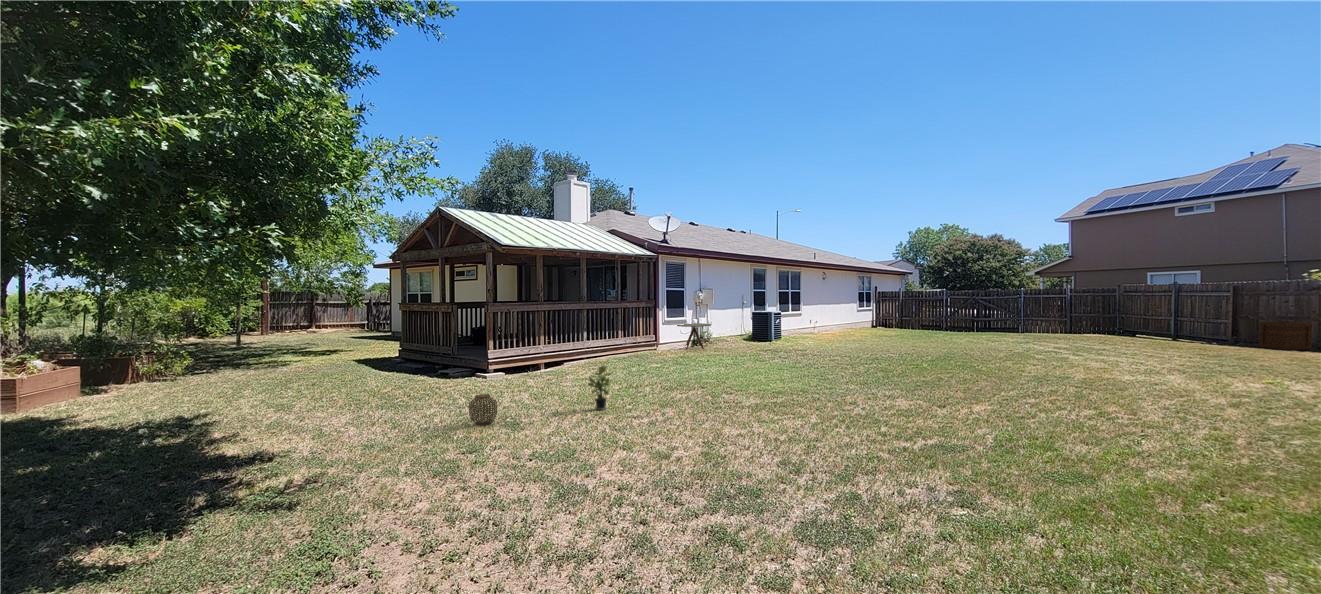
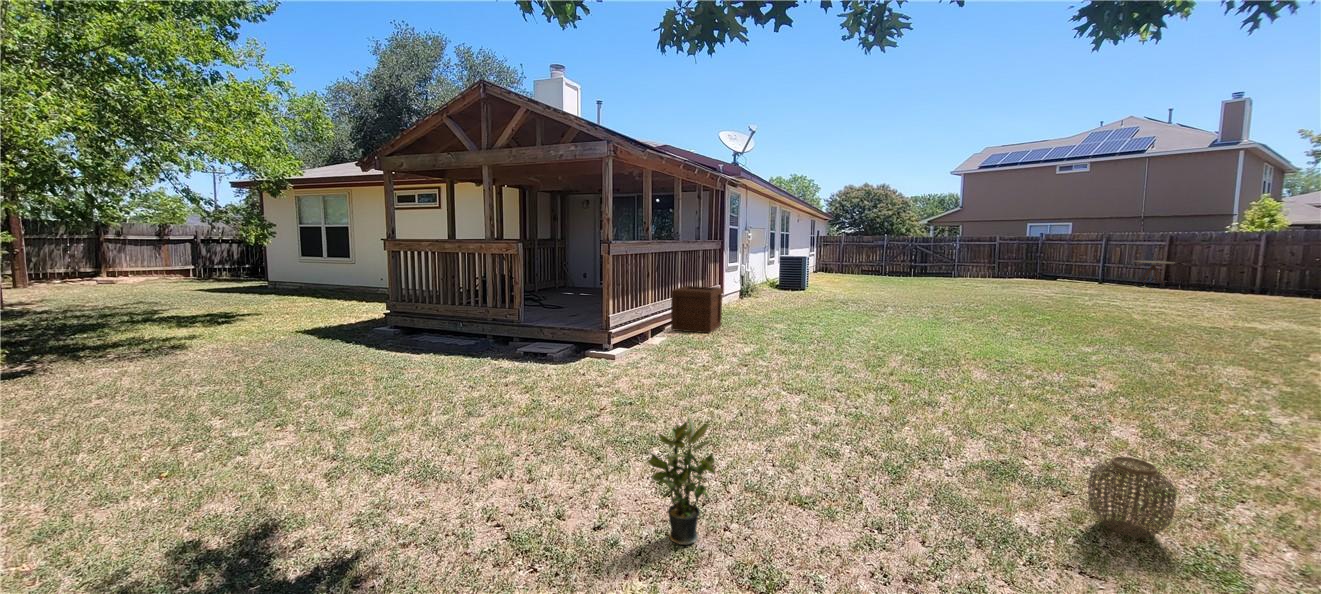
wooden crate: present [1259,321,1312,350] -> present [671,286,722,333]
round table: present [677,323,712,350] -> present [1135,261,1175,283]
potted plant: present [588,365,611,410] -> present [648,417,715,545]

